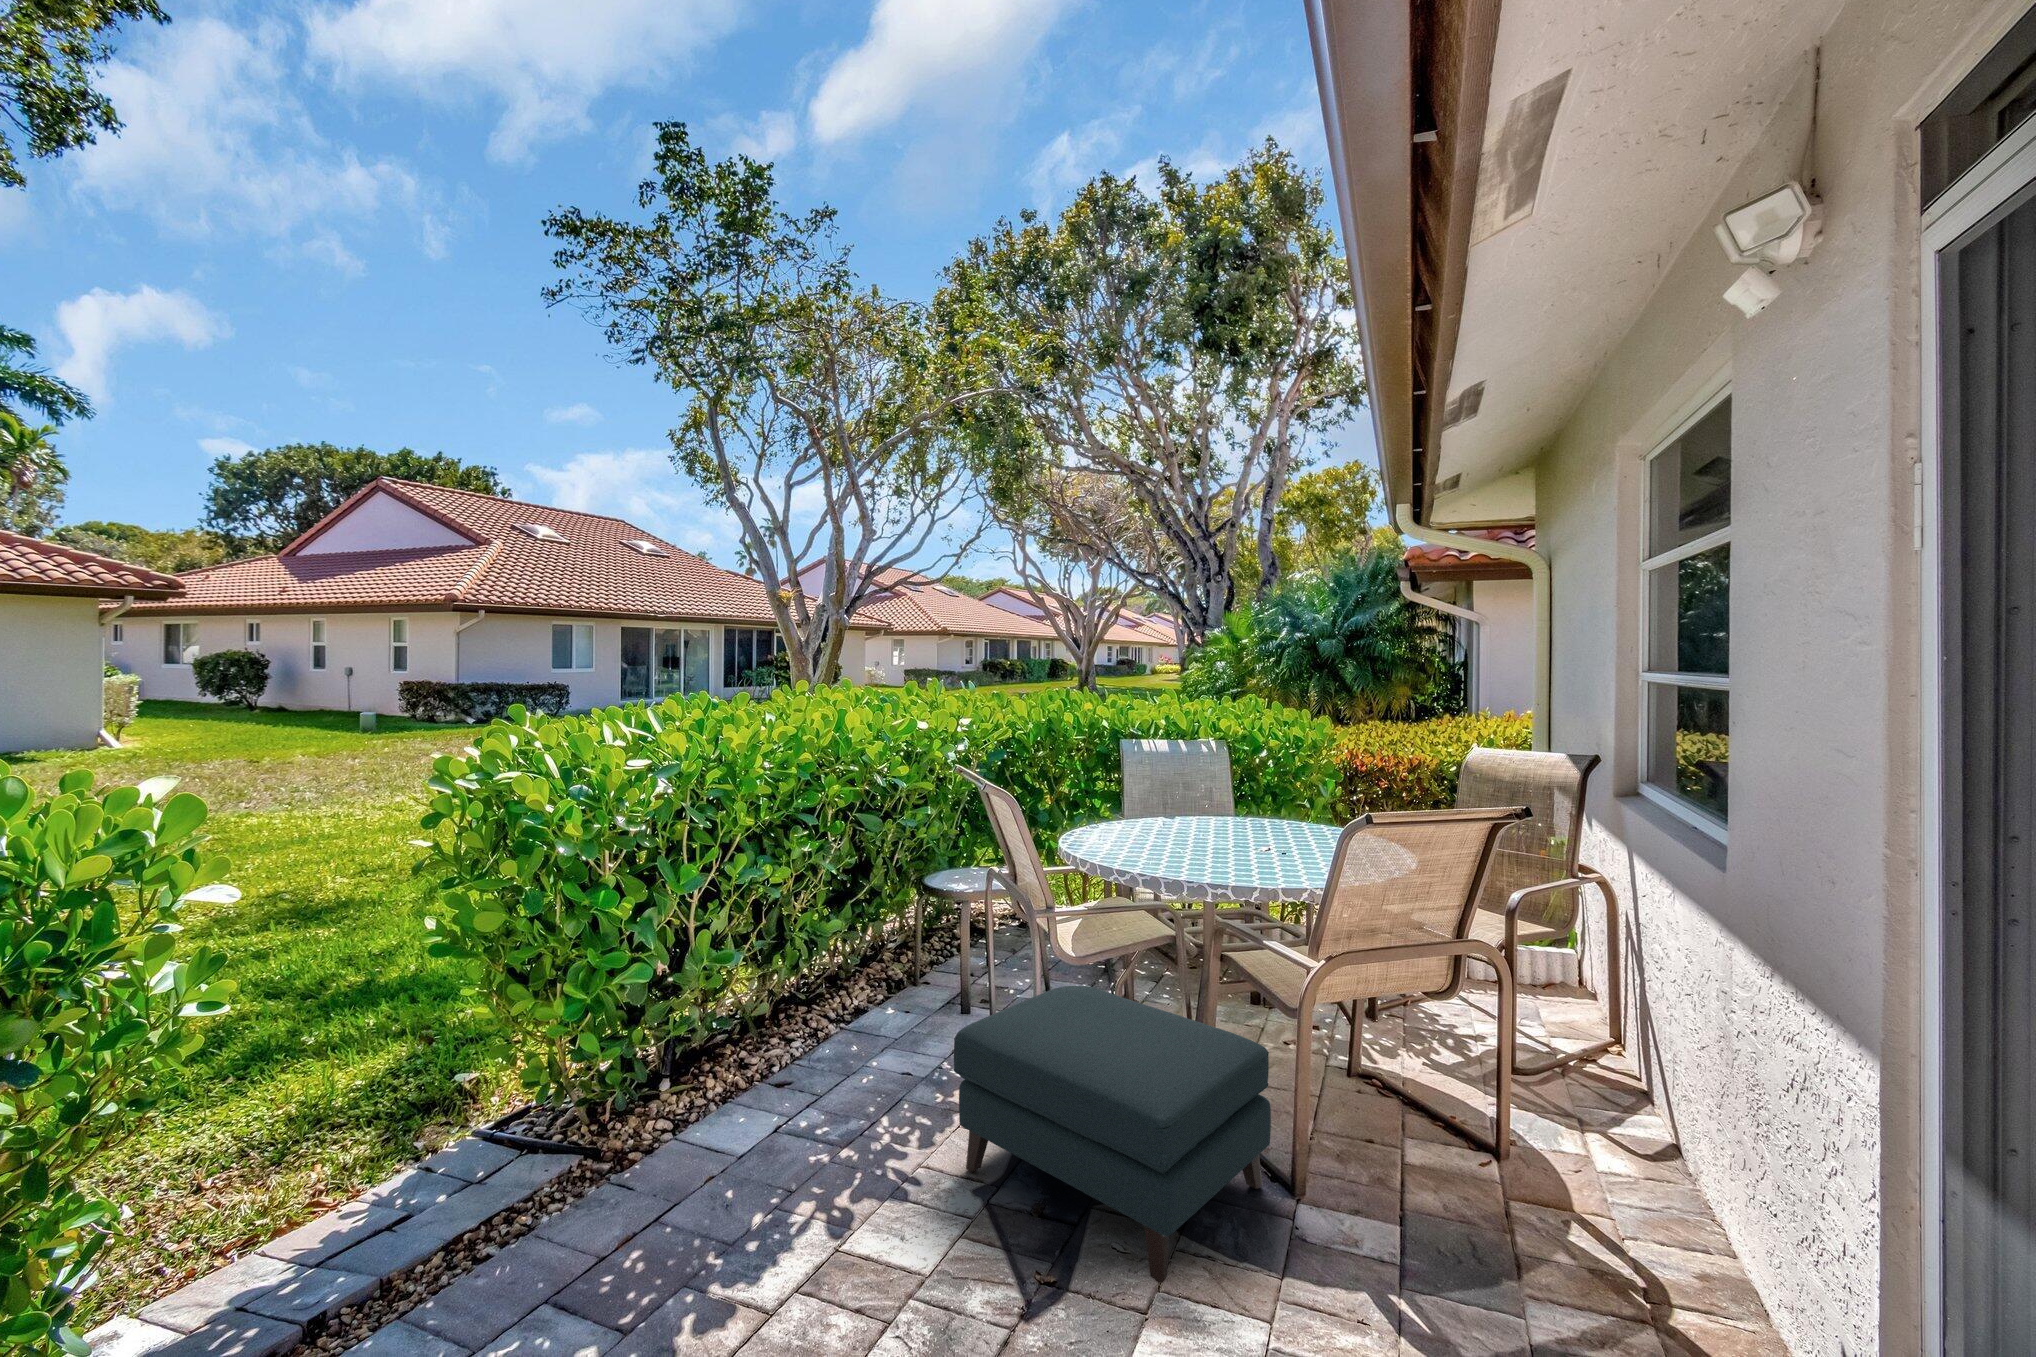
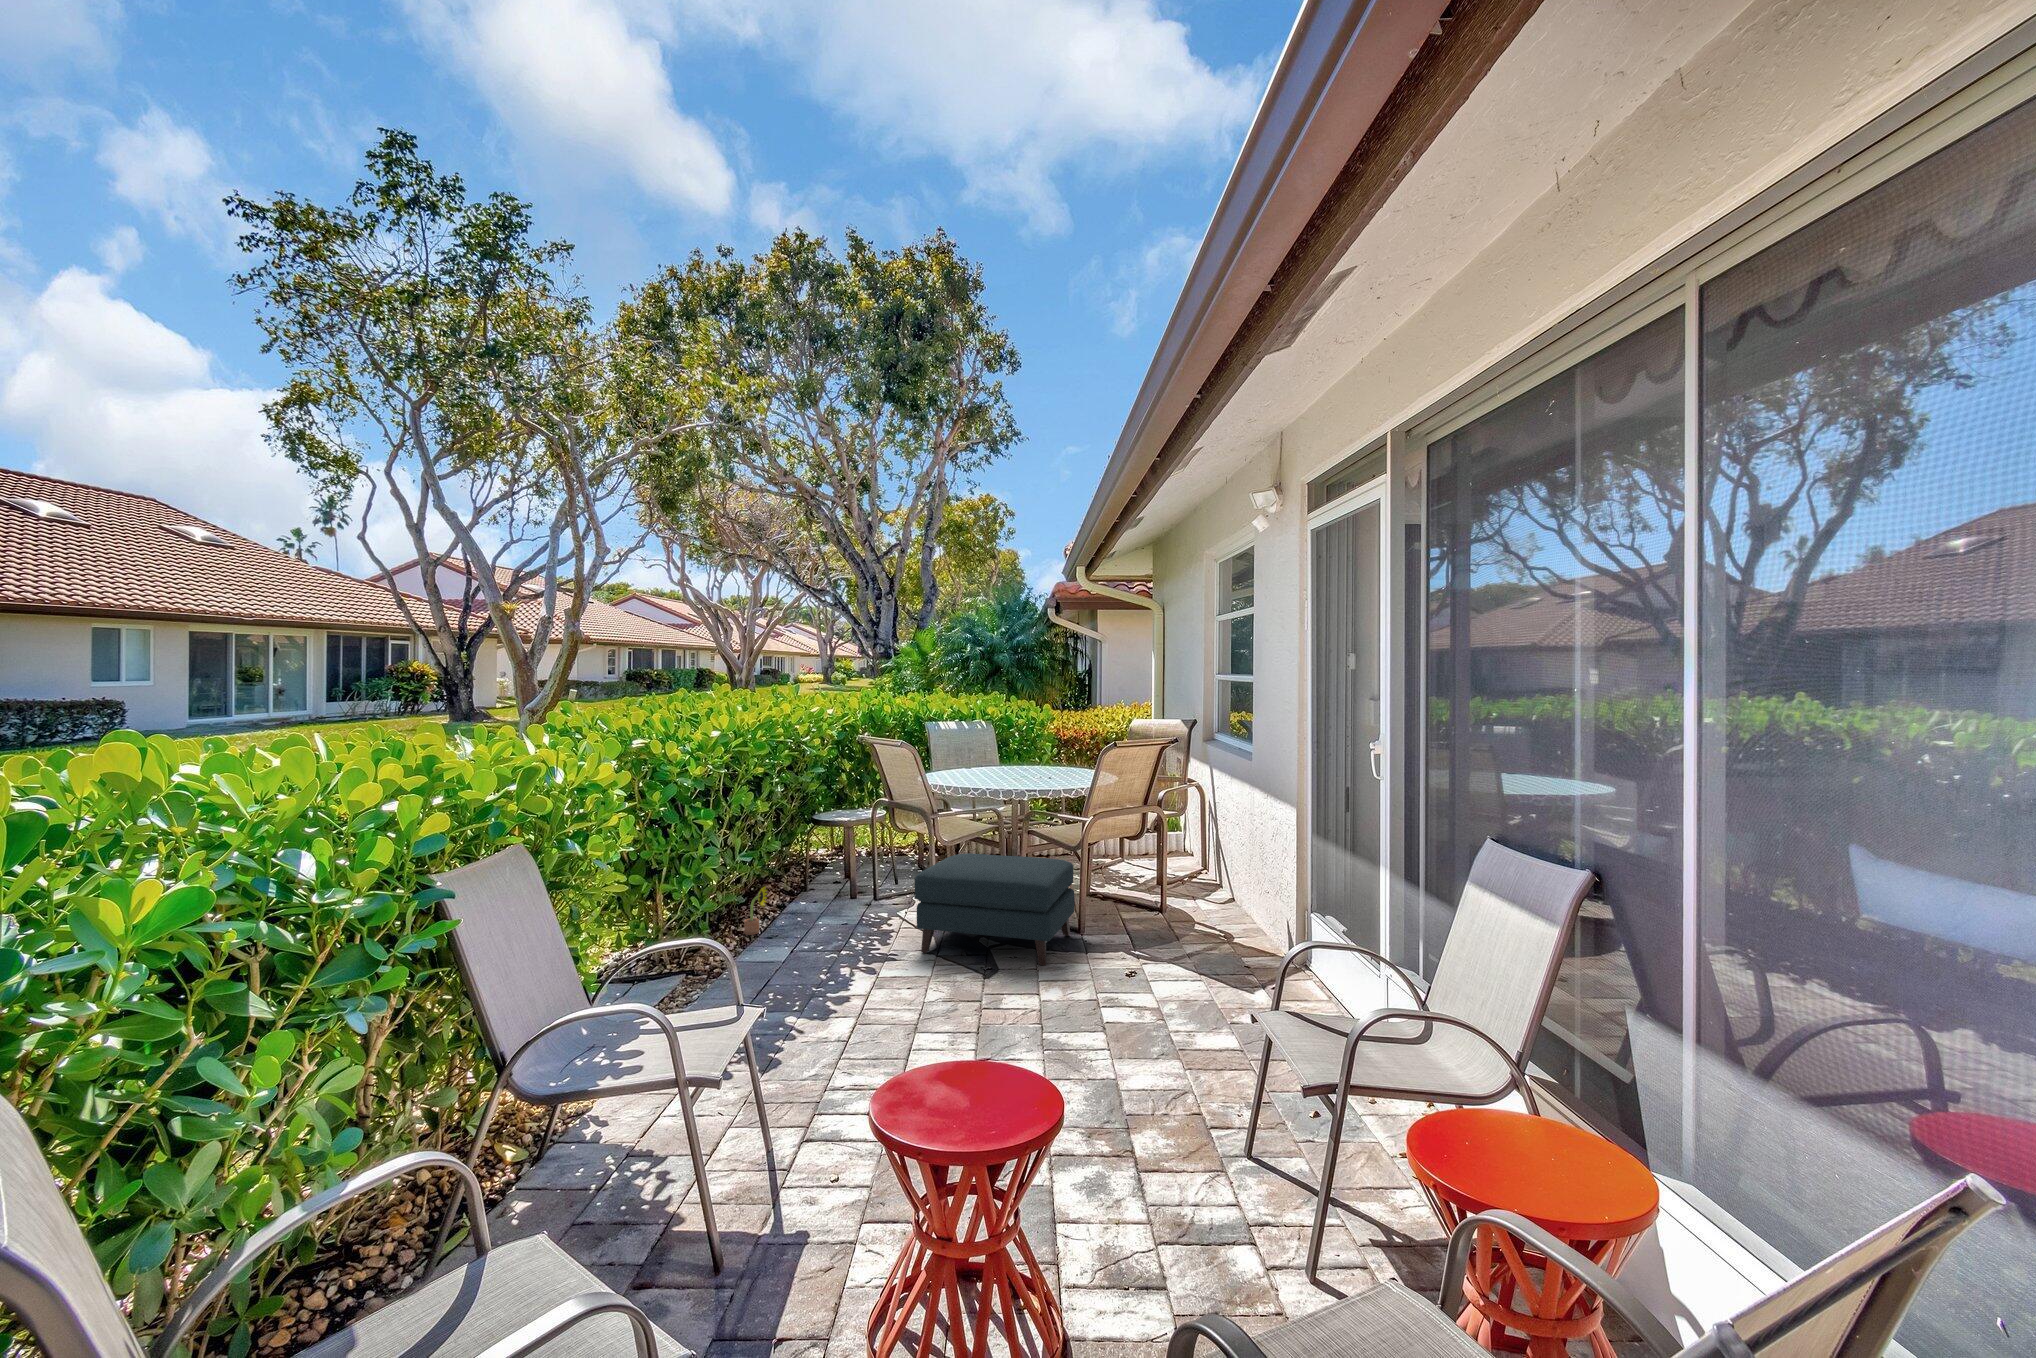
decorative plant: none [773,985,810,1056] -> present [744,886,767,935]

